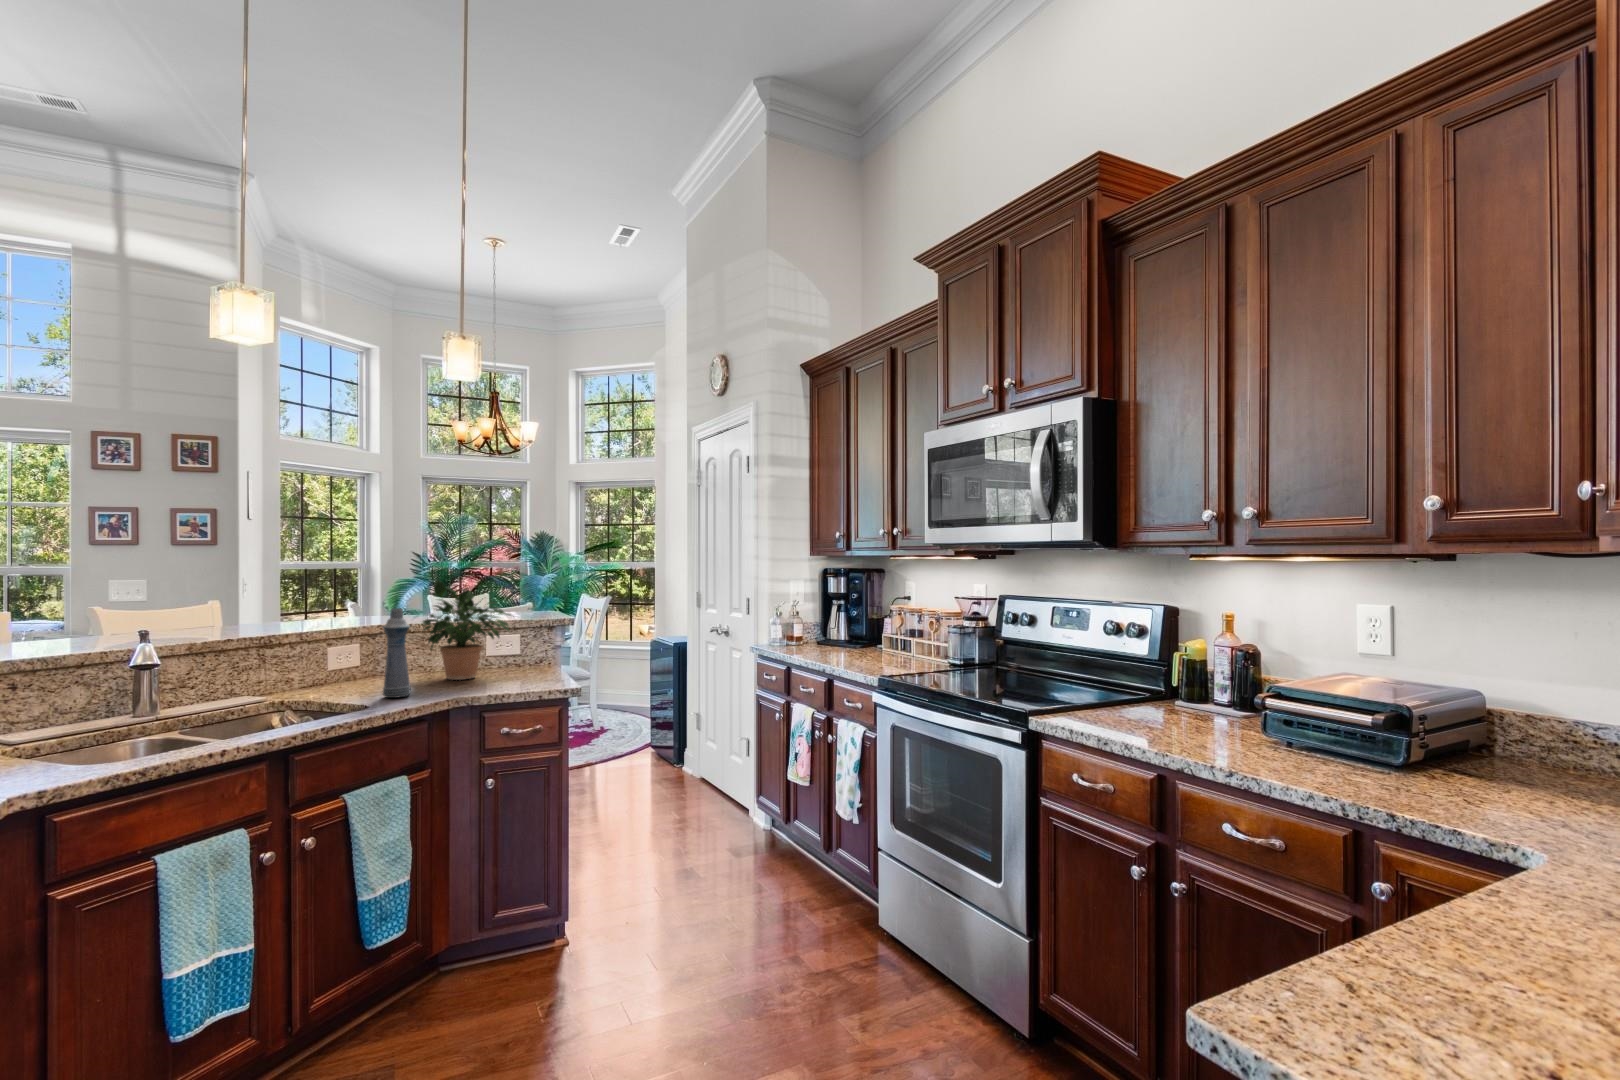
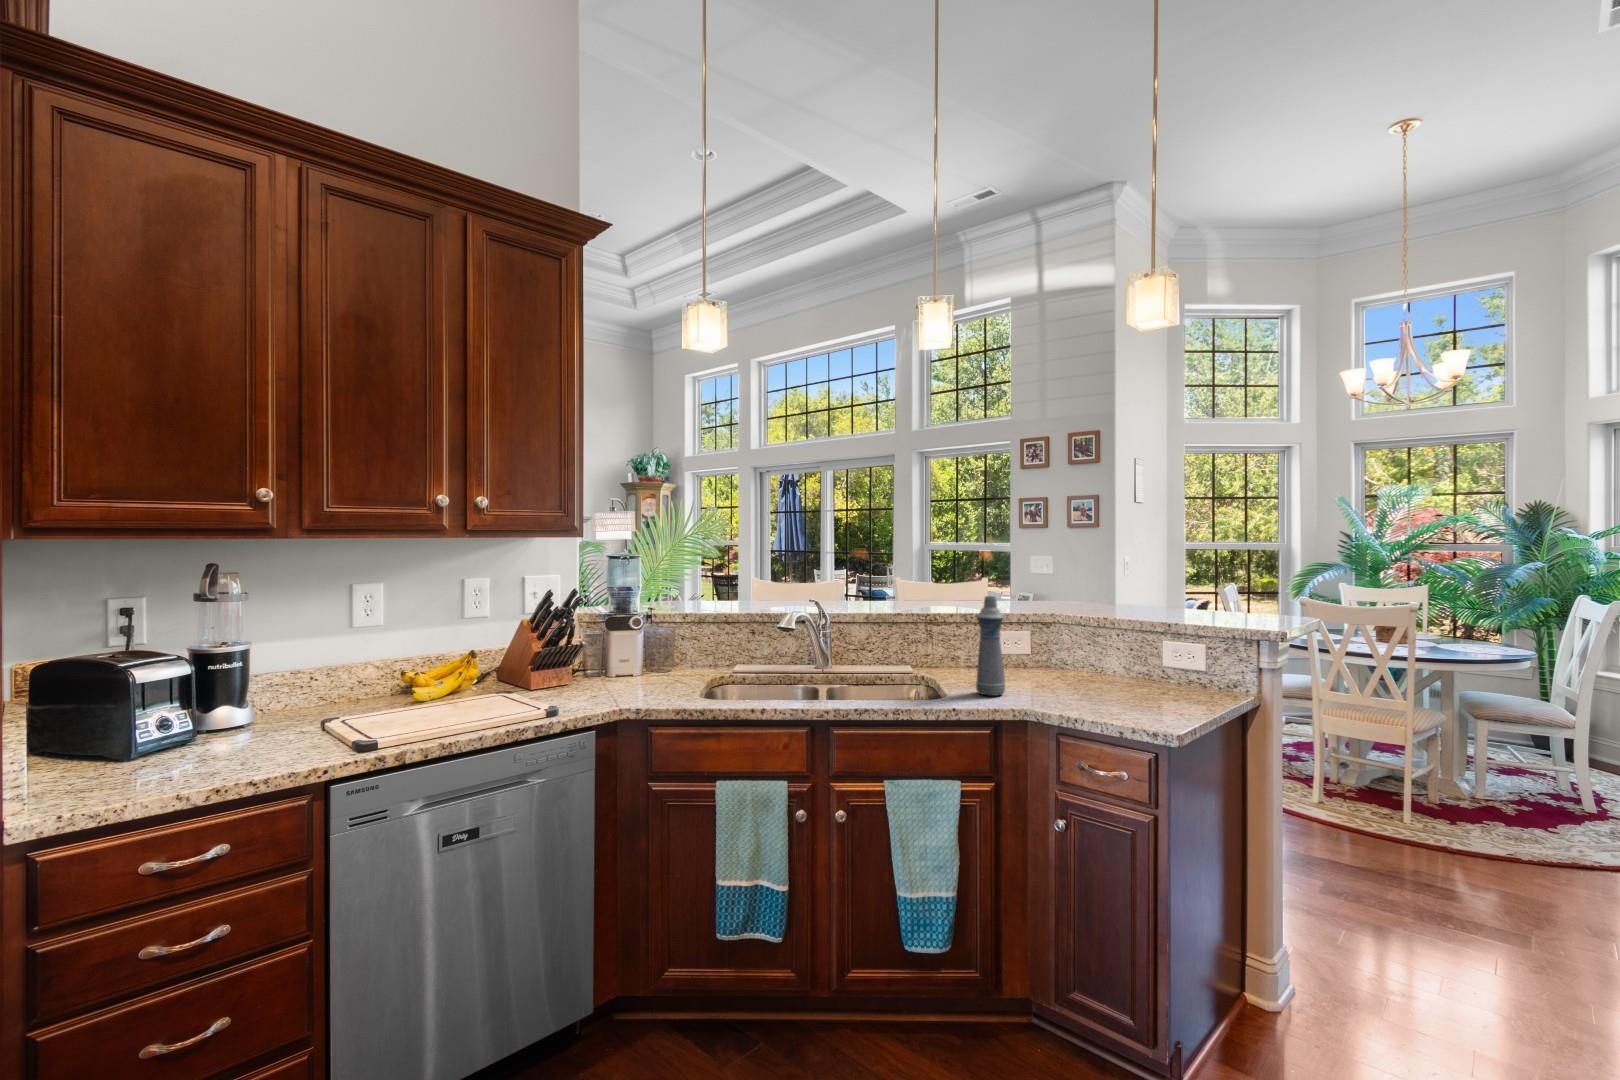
potted plant: present [421,581,511,680] -> none [1037,568,1176,690]

